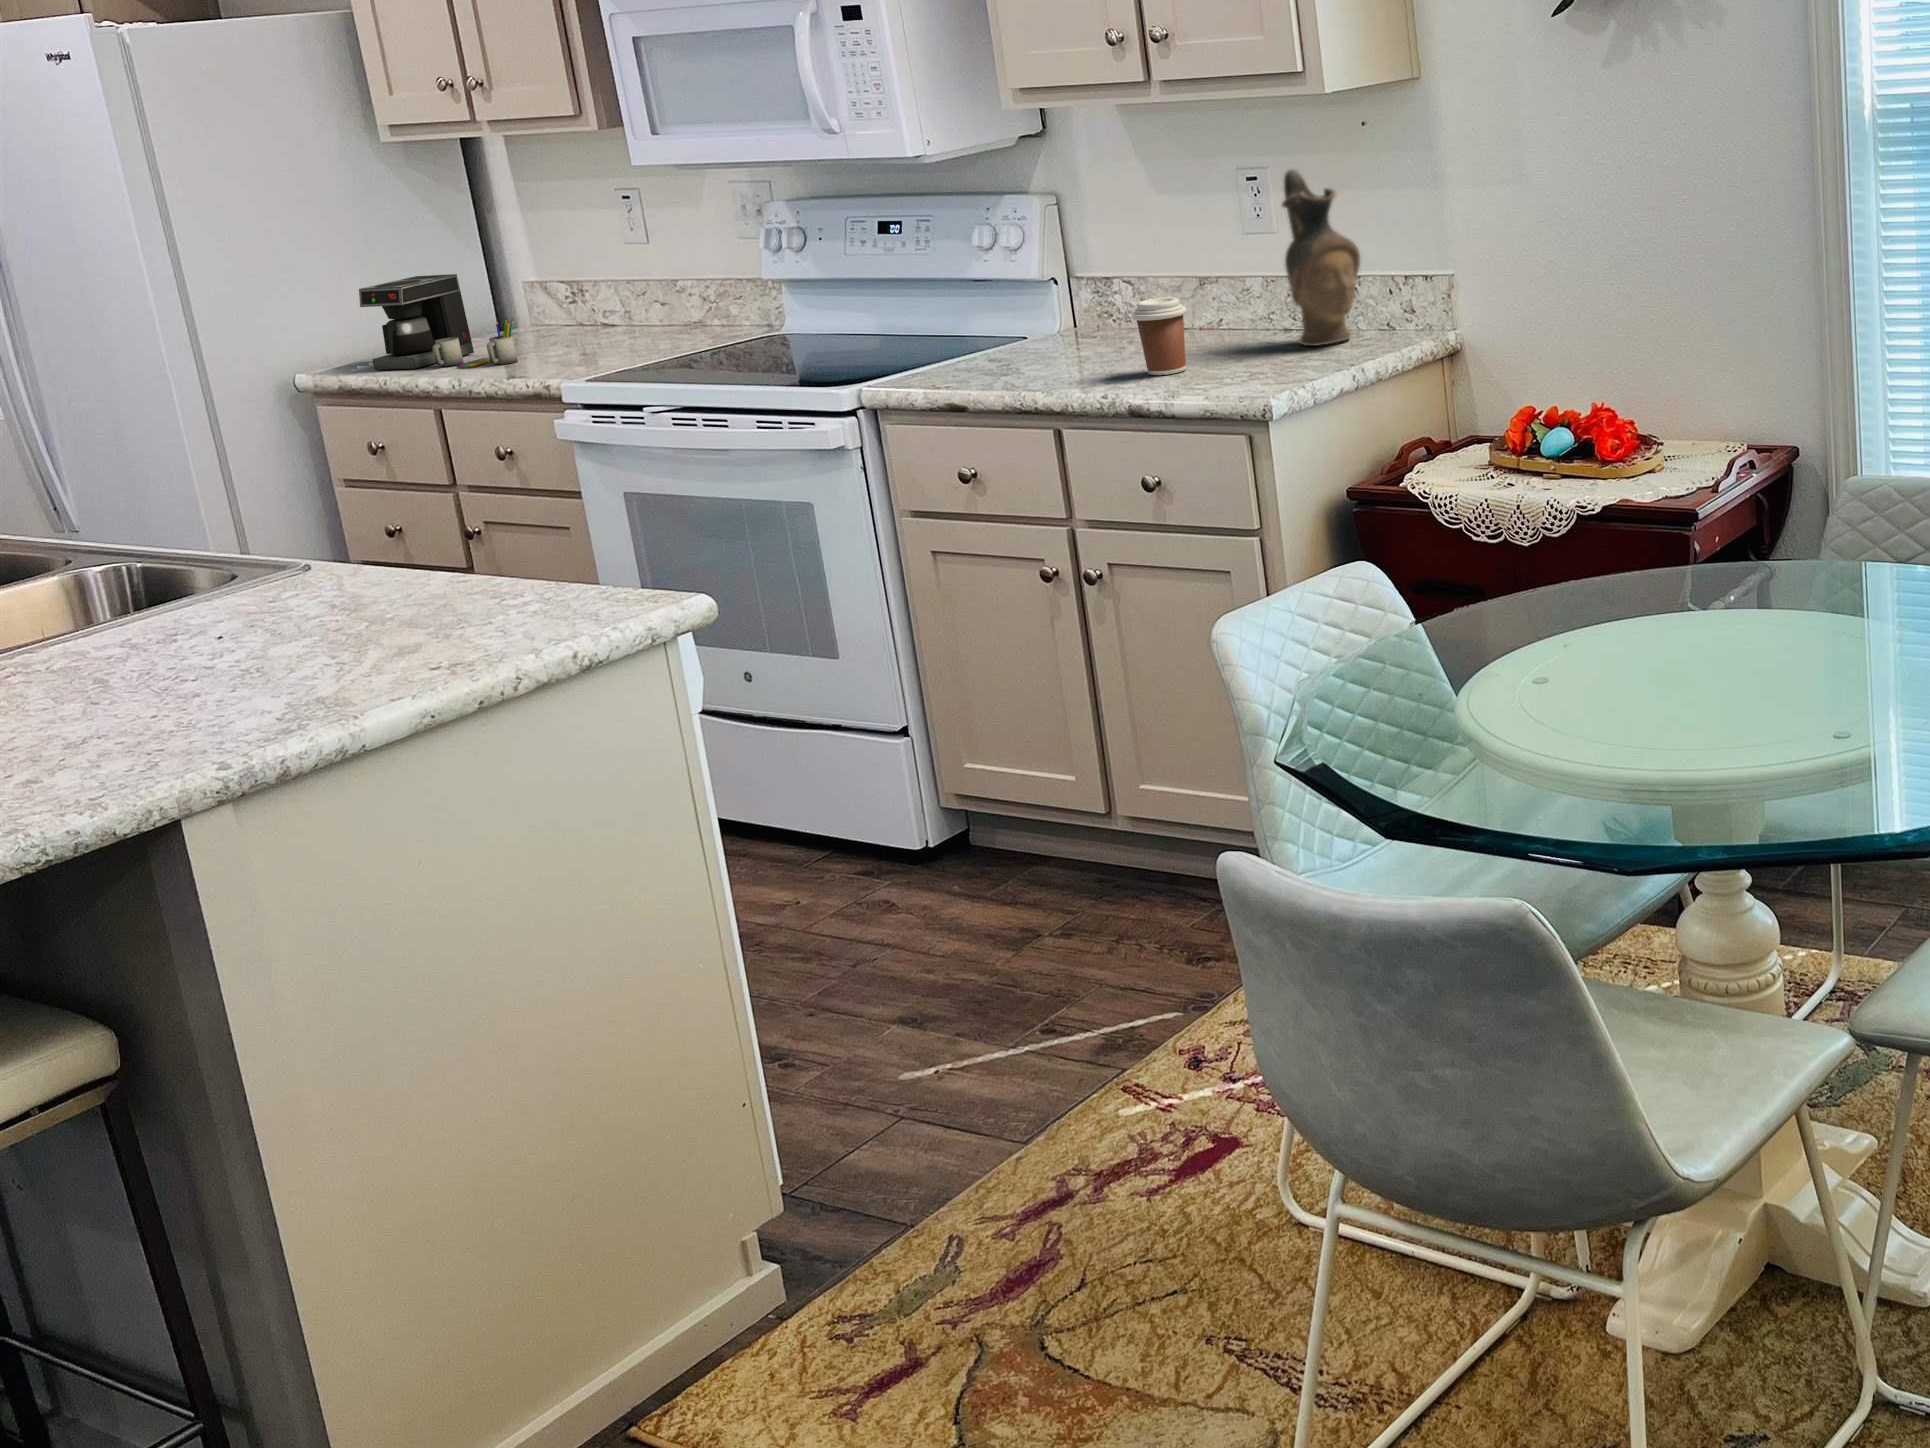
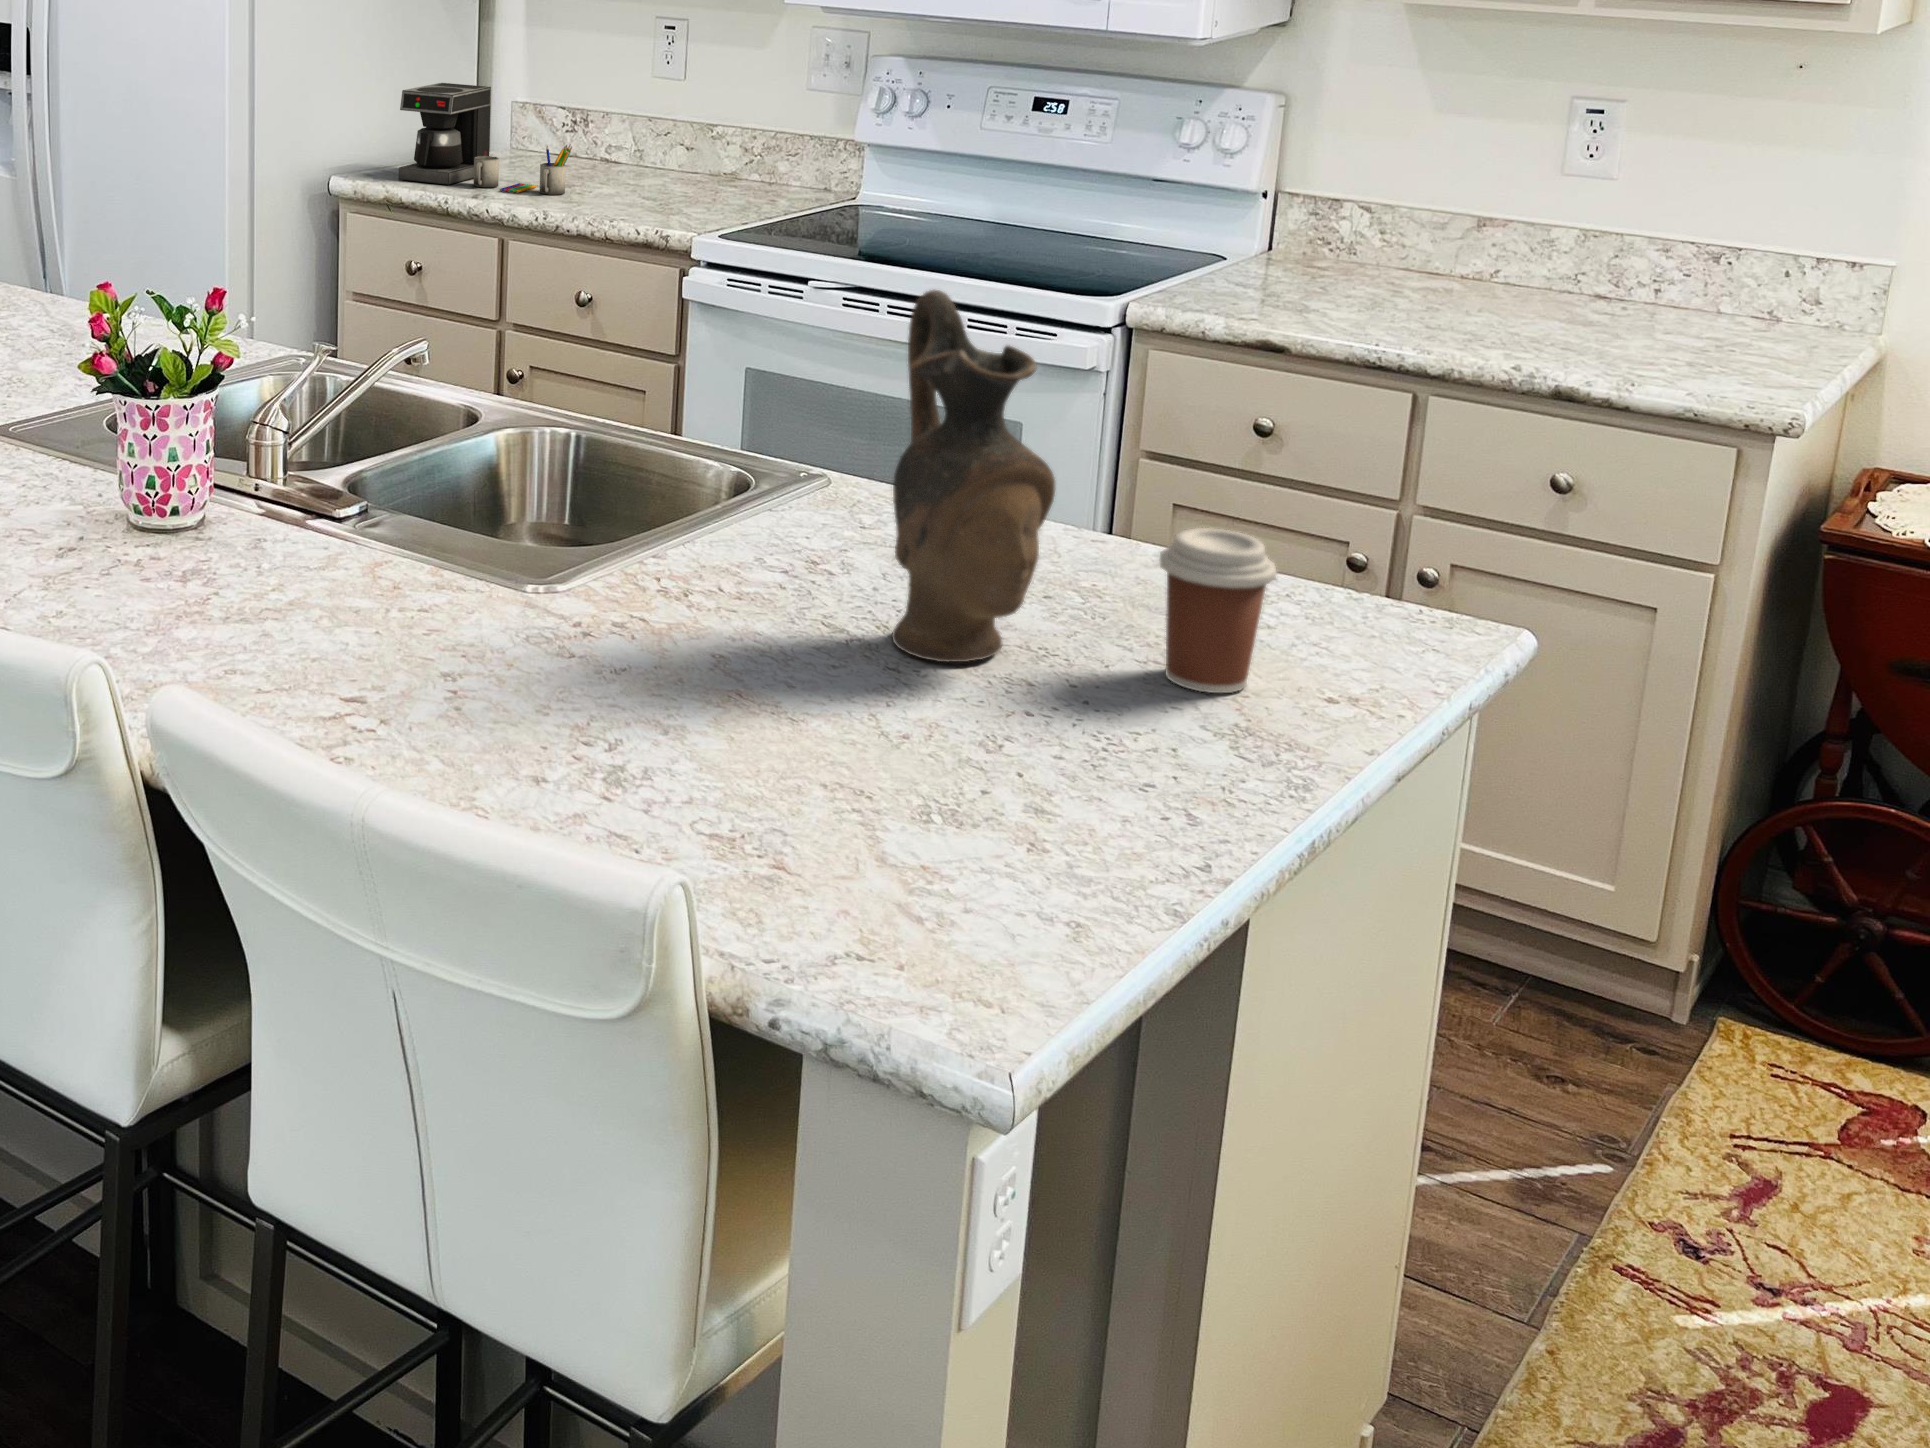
ceramic pitcher: present [1282,169,1360,346] -> present [892,290,1055,662]
coffee cup: present [1132,297,1187,375] -> present [1160,528,1276,693]

